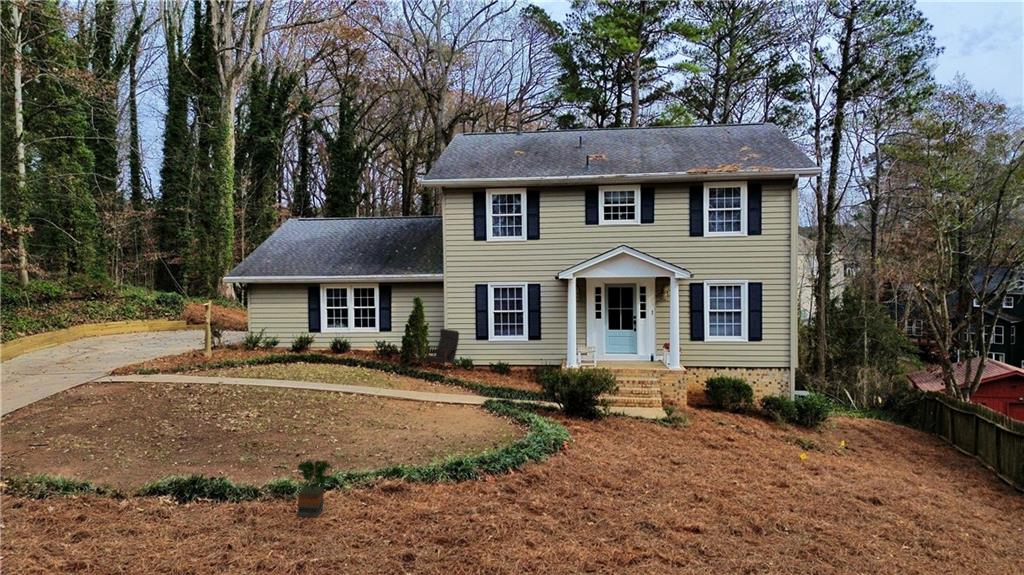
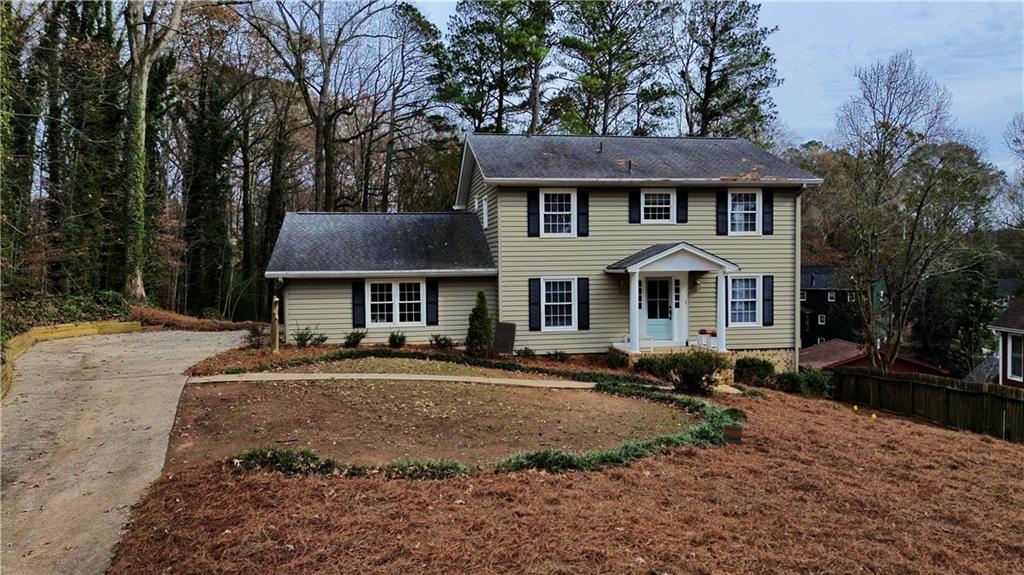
potted tree: present [297,460,331,517] -> present [722,408,748,443]

